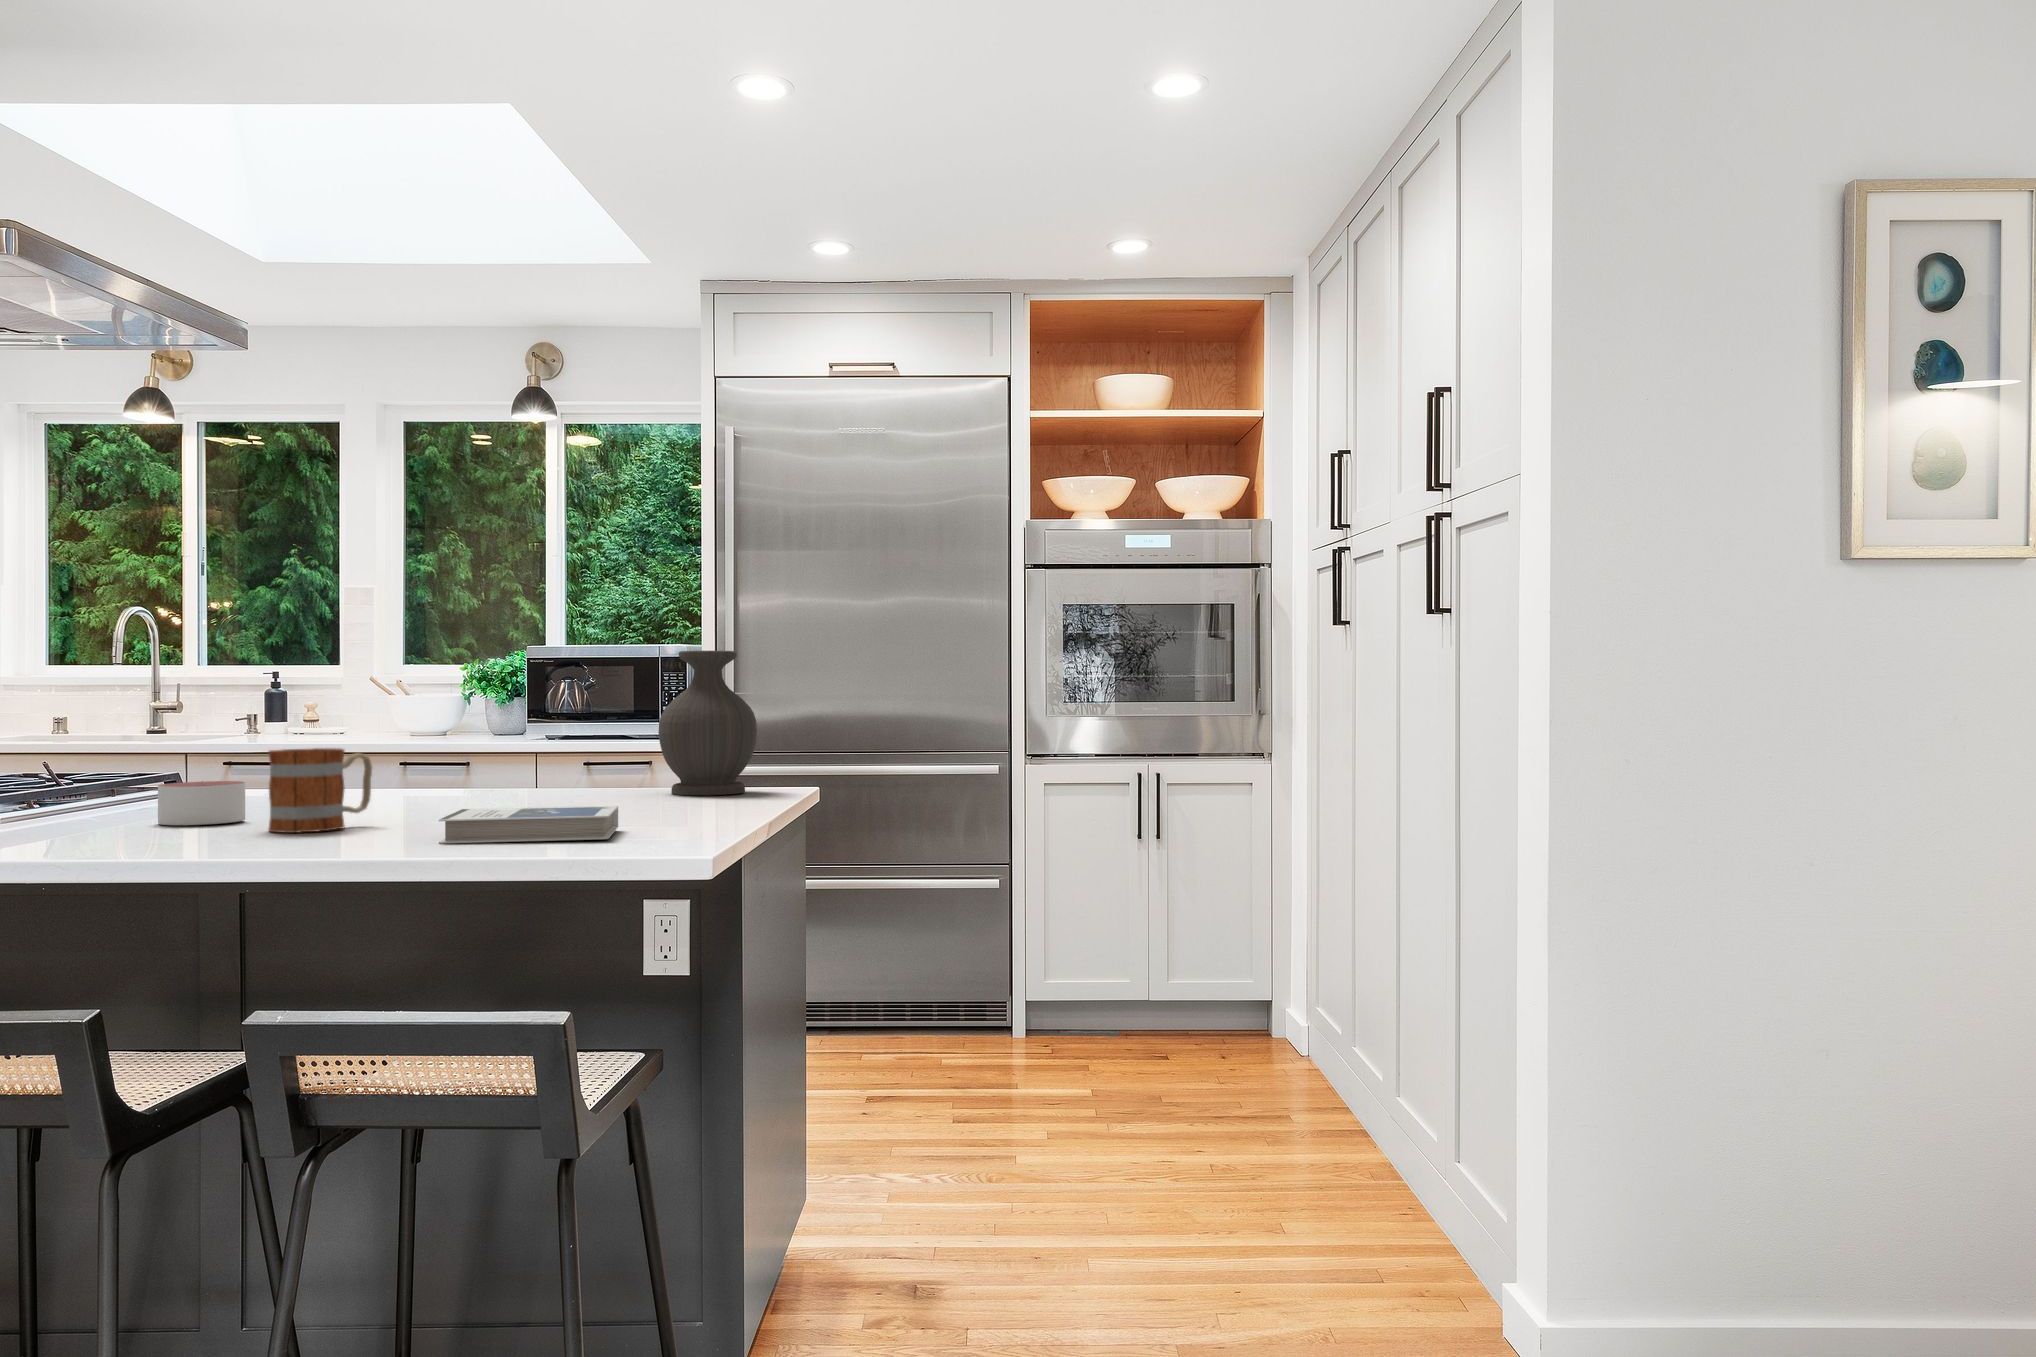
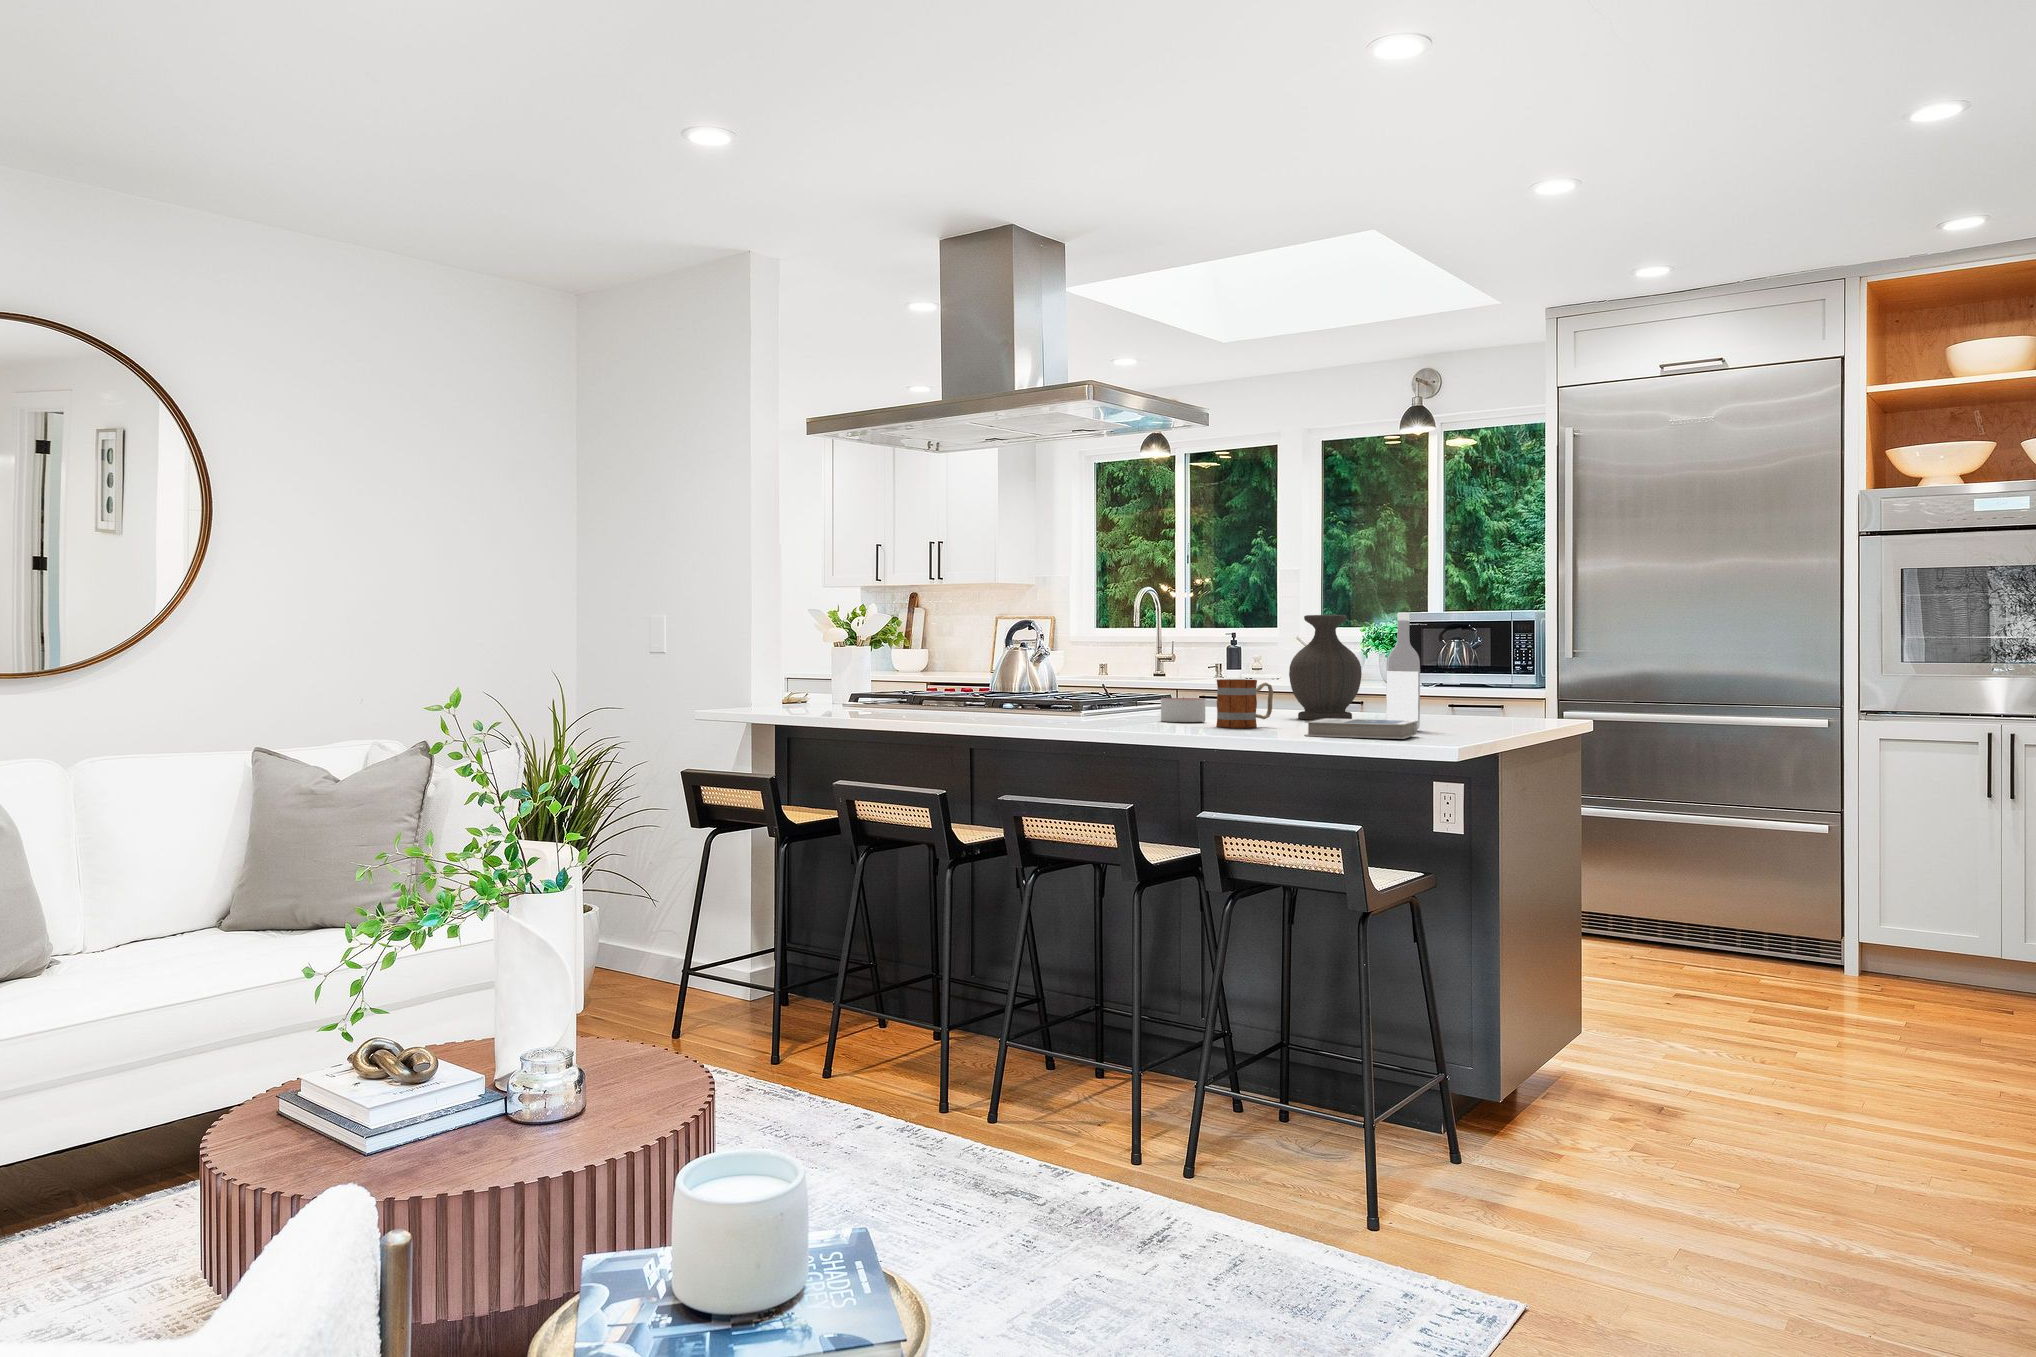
wine bottle: none [558,640,609,818] -> present [1386,612,1420,729]
vase: present [658,651,757,795] -> present [1289,615,1362,720]

